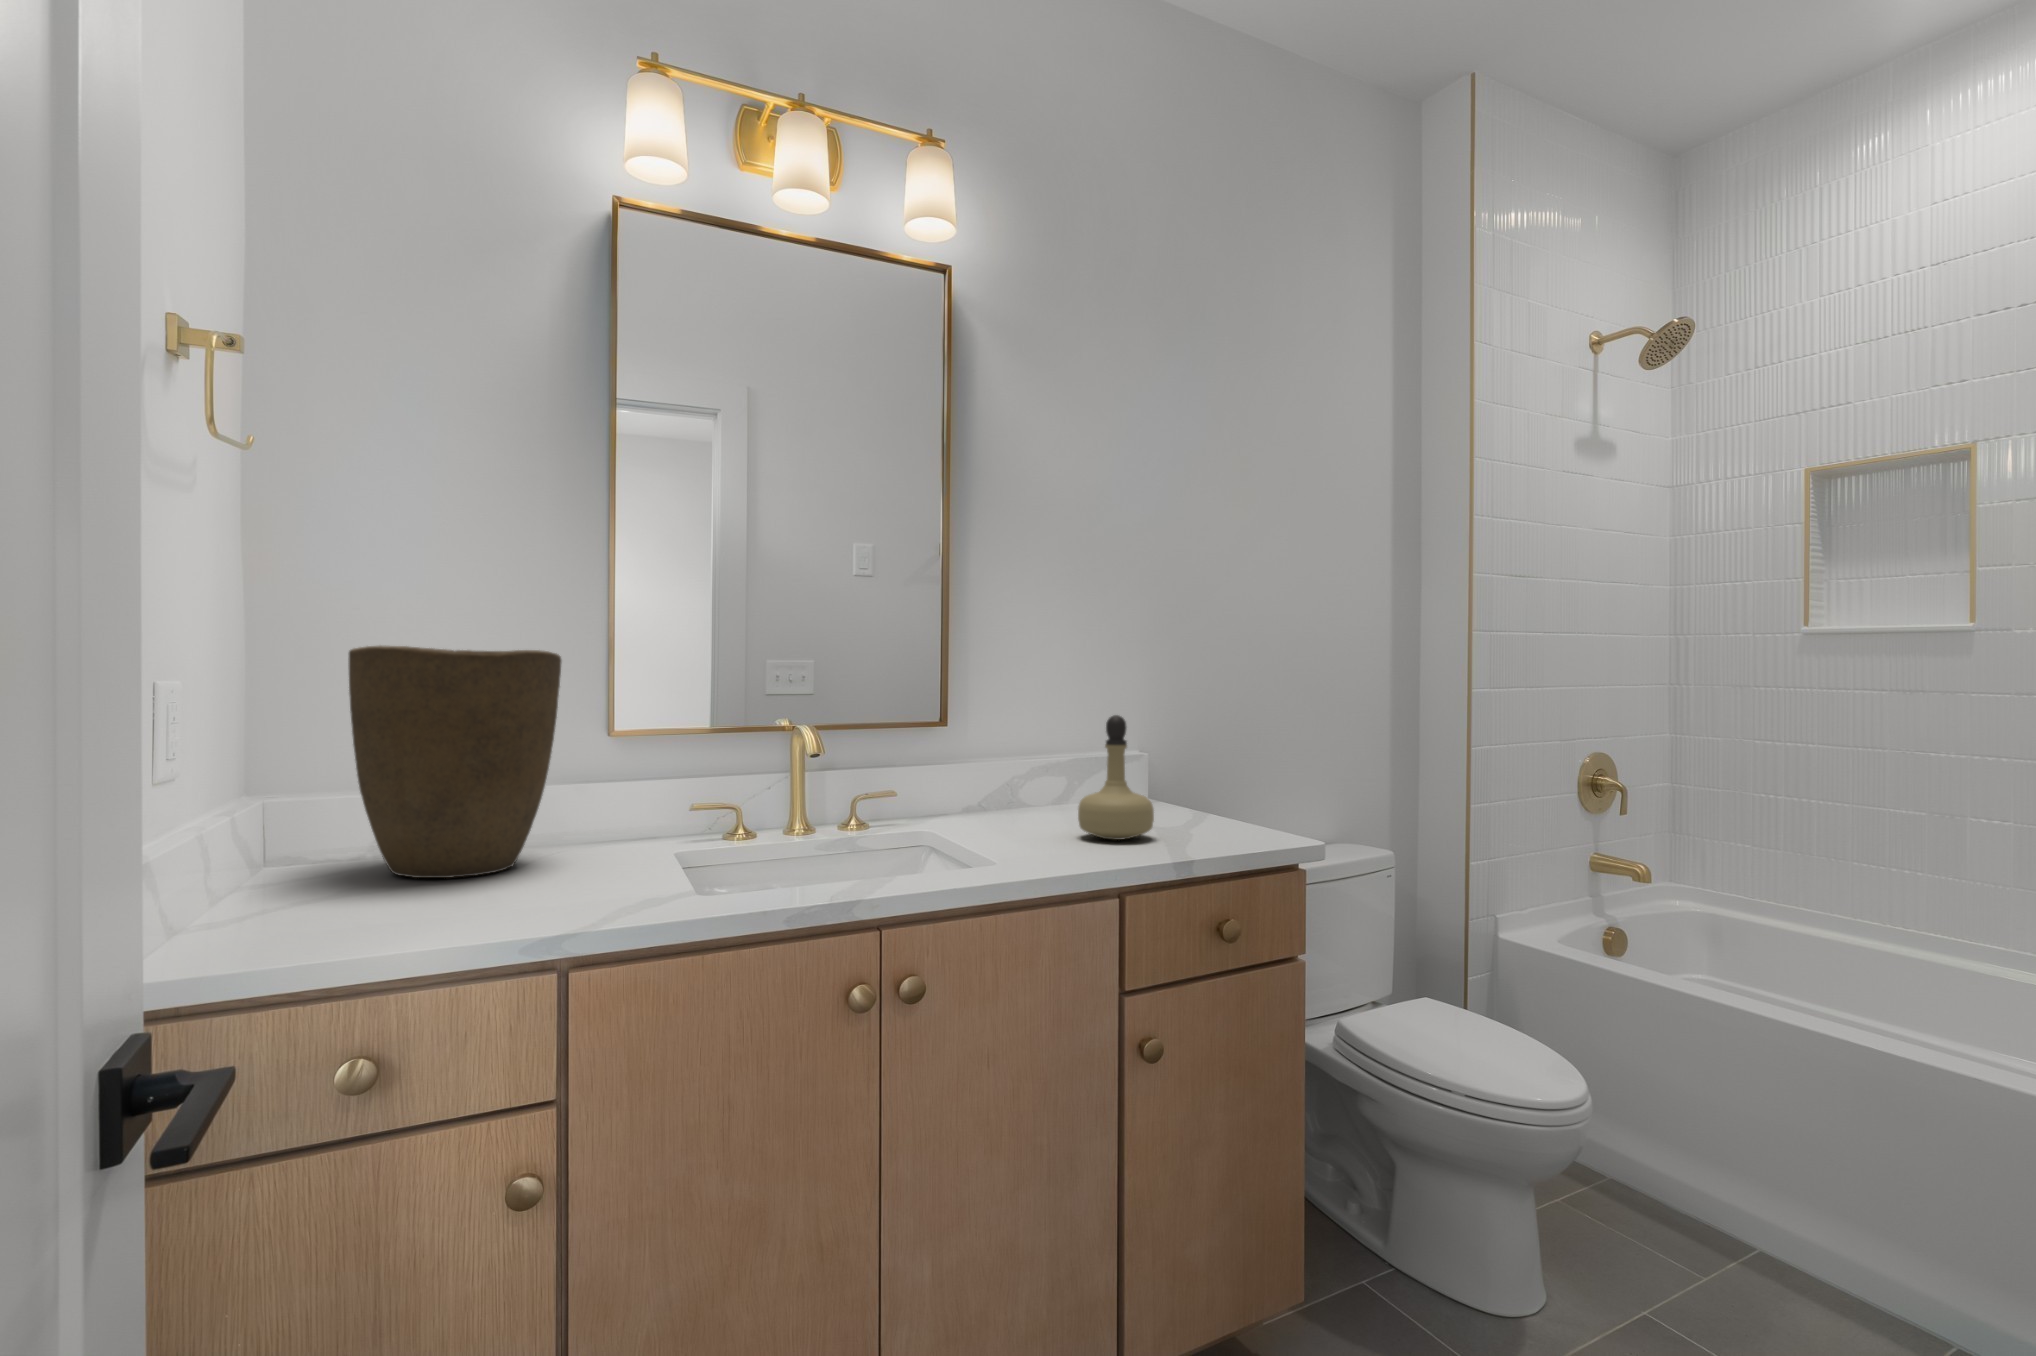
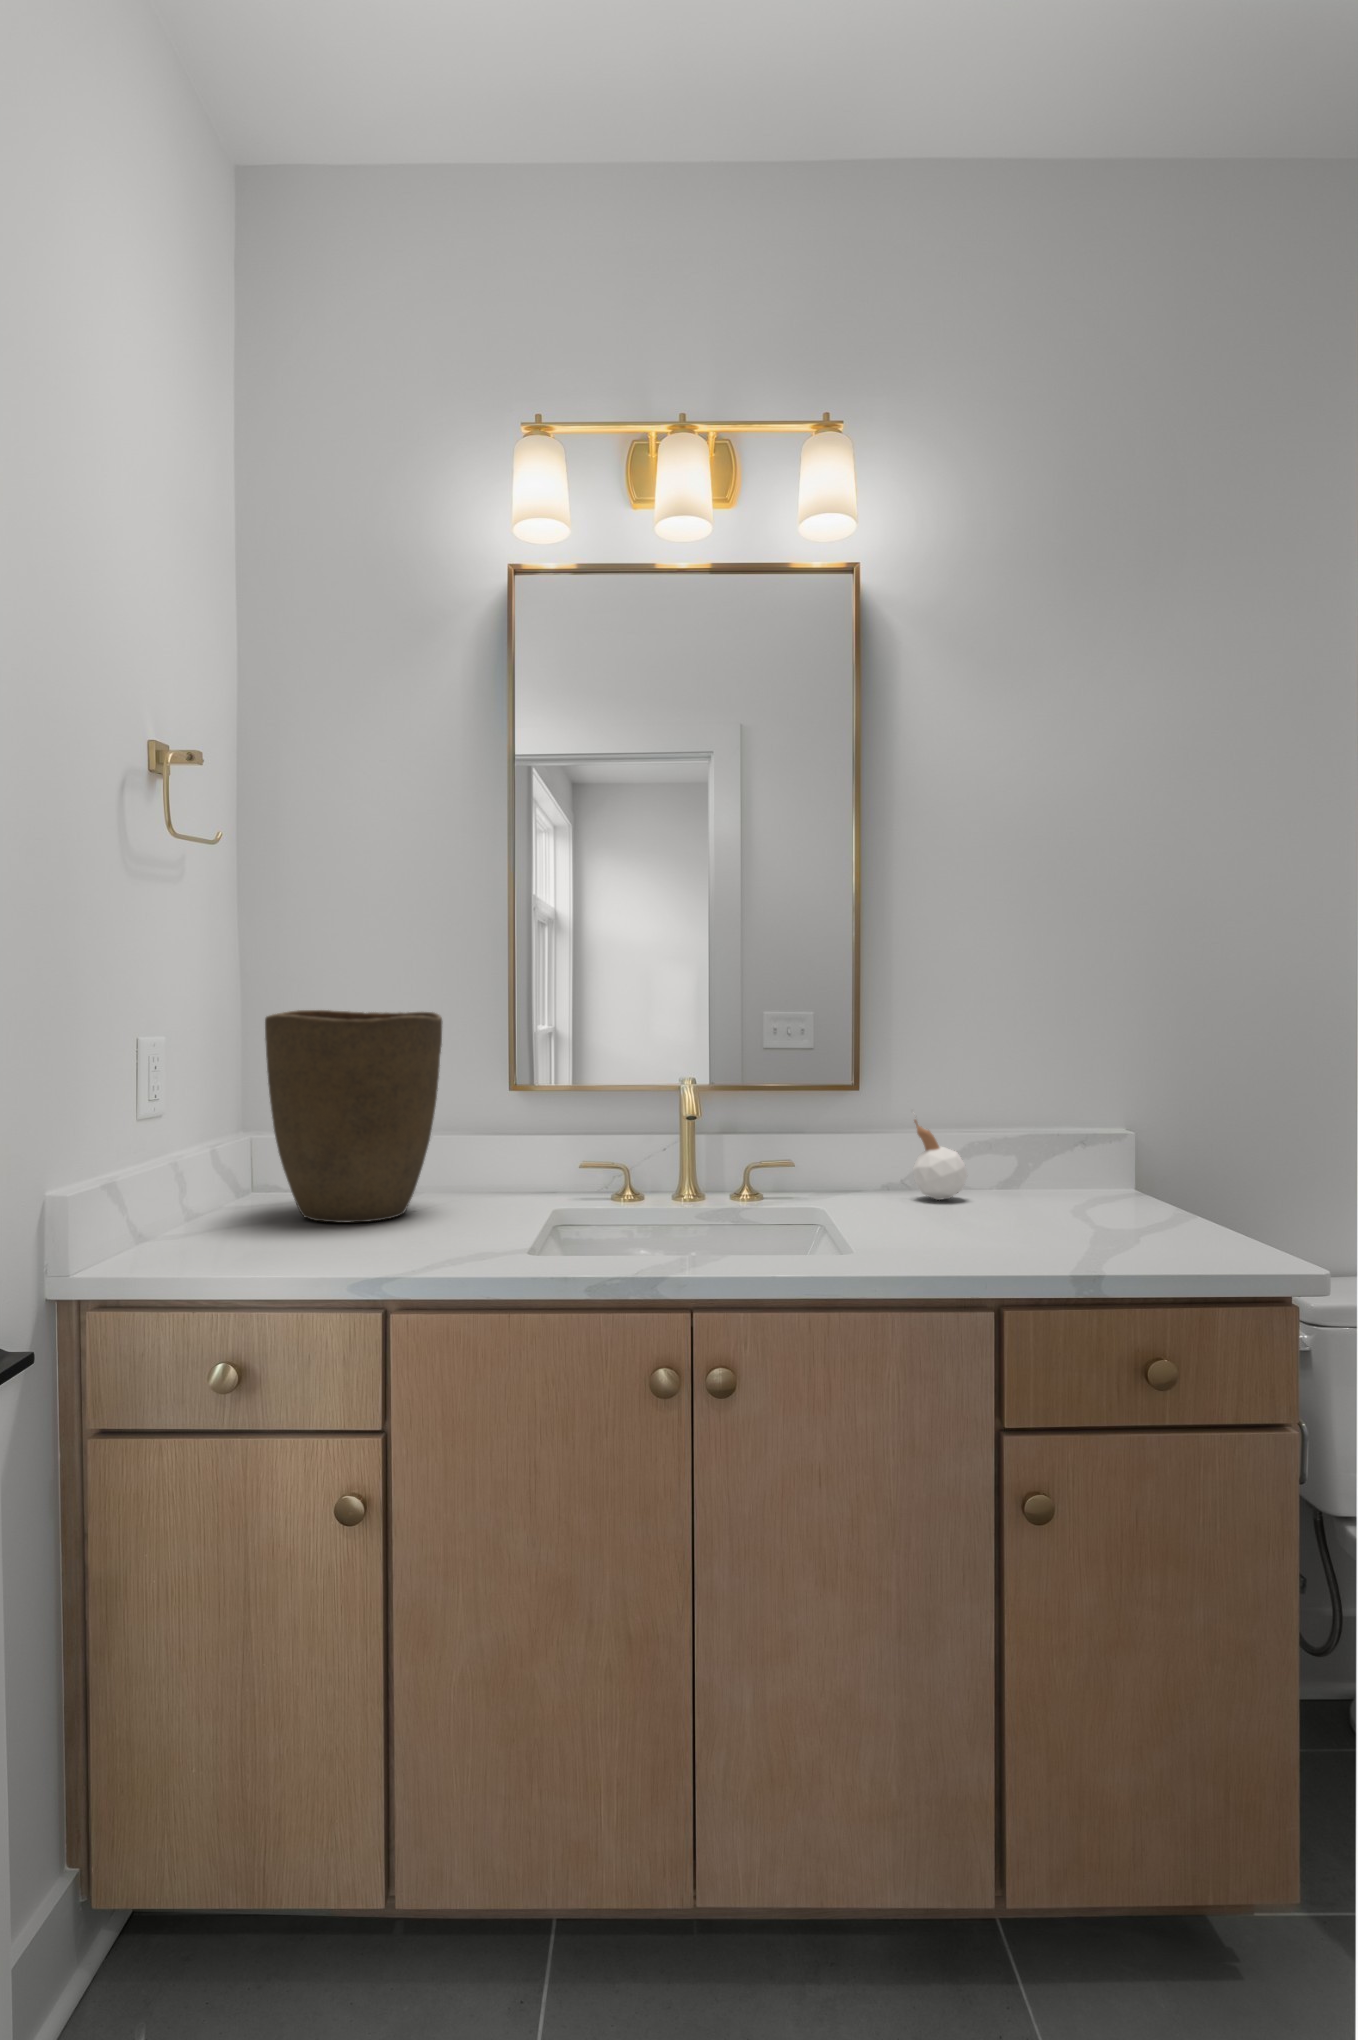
perfume bottle: present [1078,715,1154,840] -> none [981,1079,1072,1225]
candle: none [996,744,1043,823] -> present [913,1119,967,1200]

